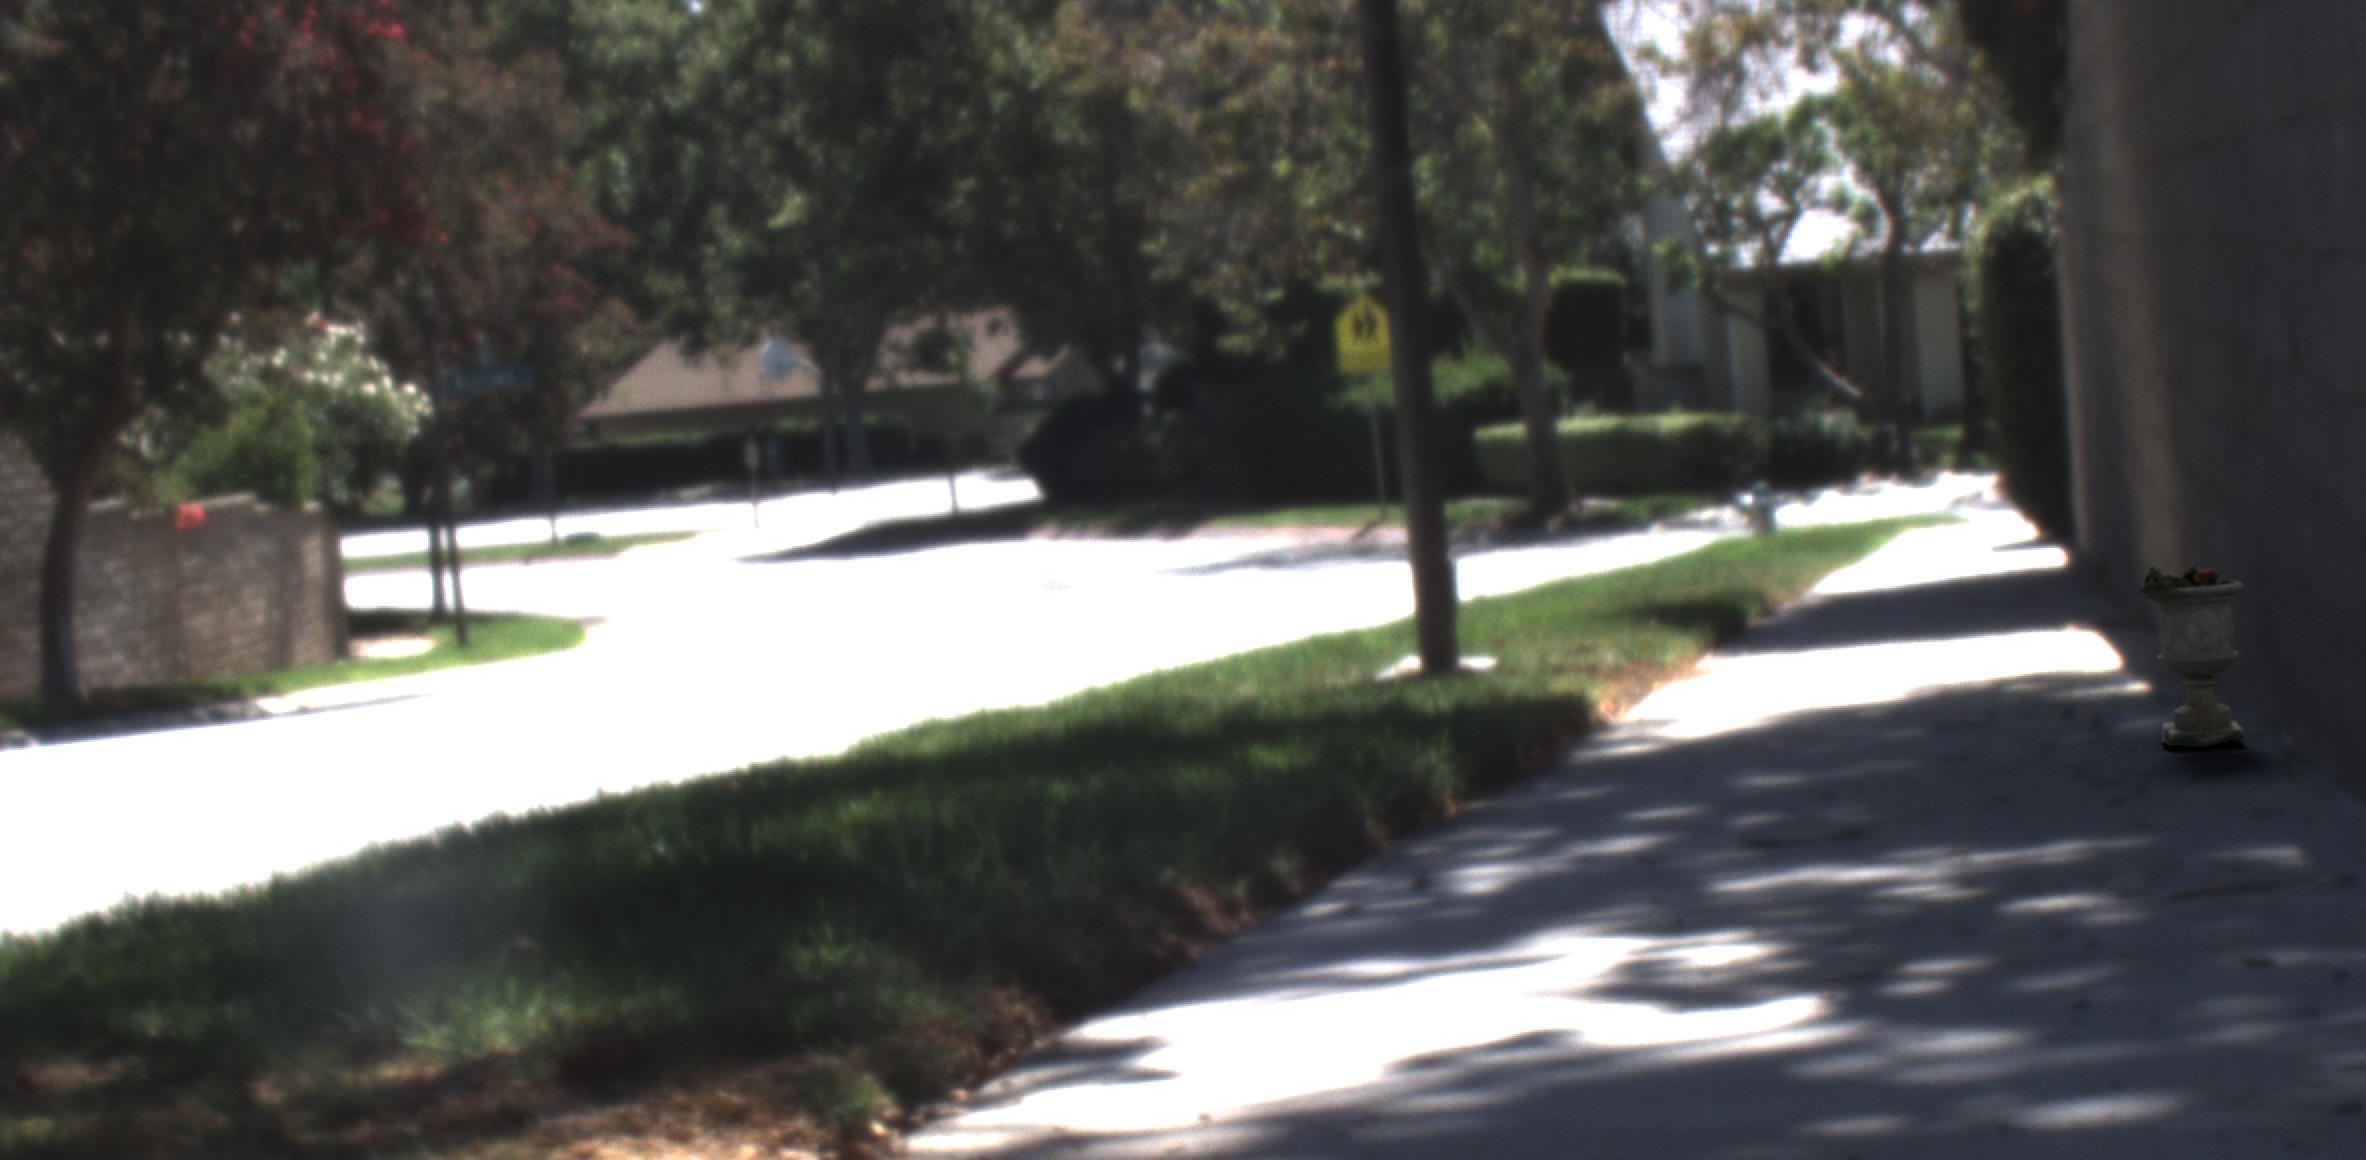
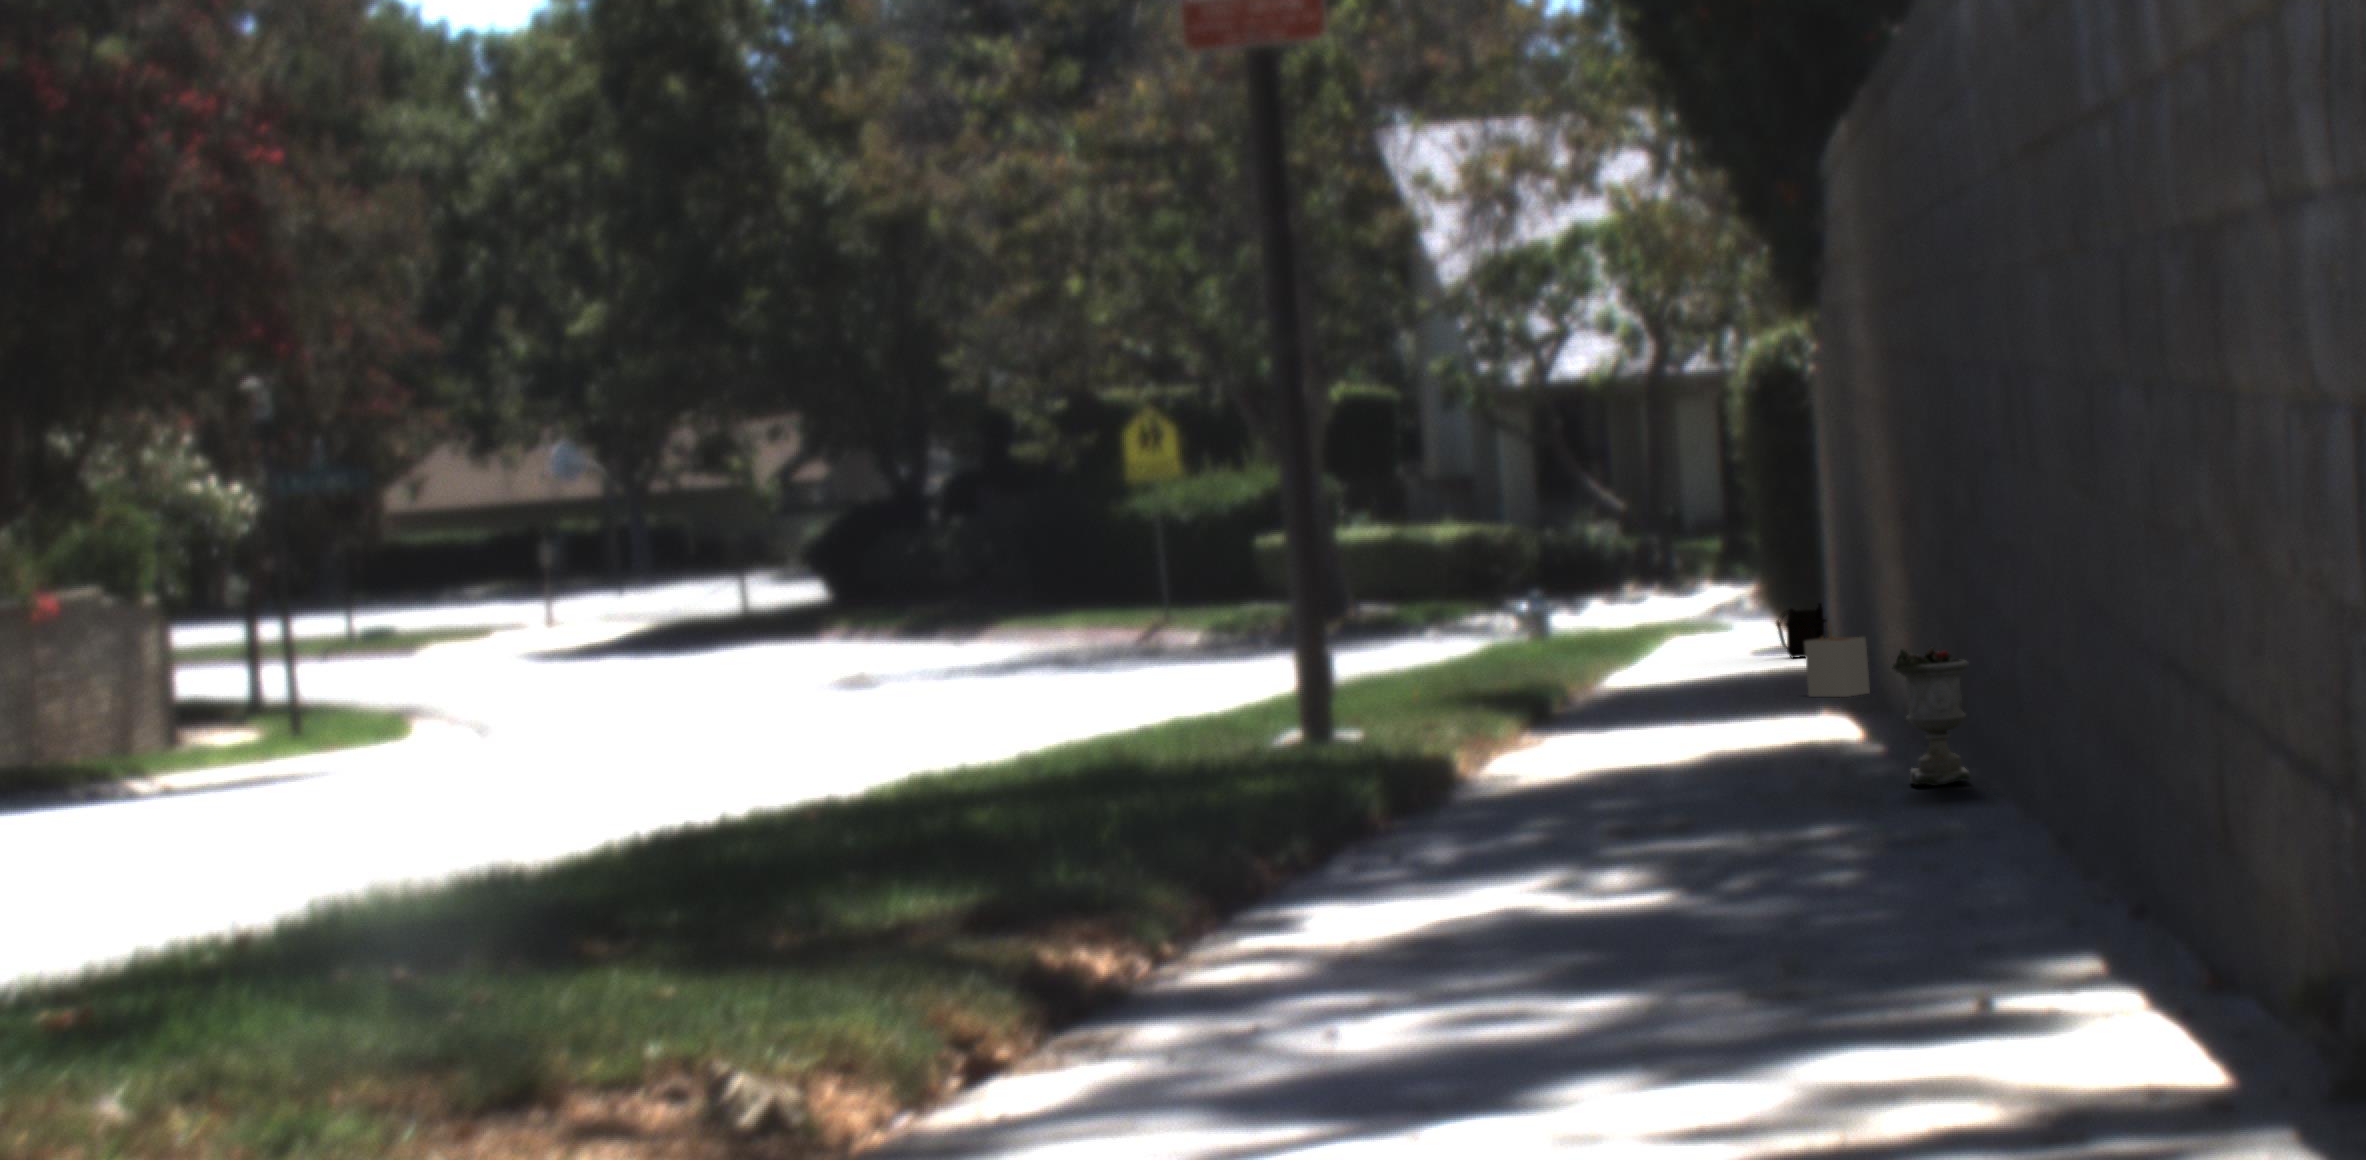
backpack: none [2011,499,2071,563] -> present [1776,603,1826,658]
storage bin: none [2038,523,2118,613] -> present [1804,622,1870,697]

